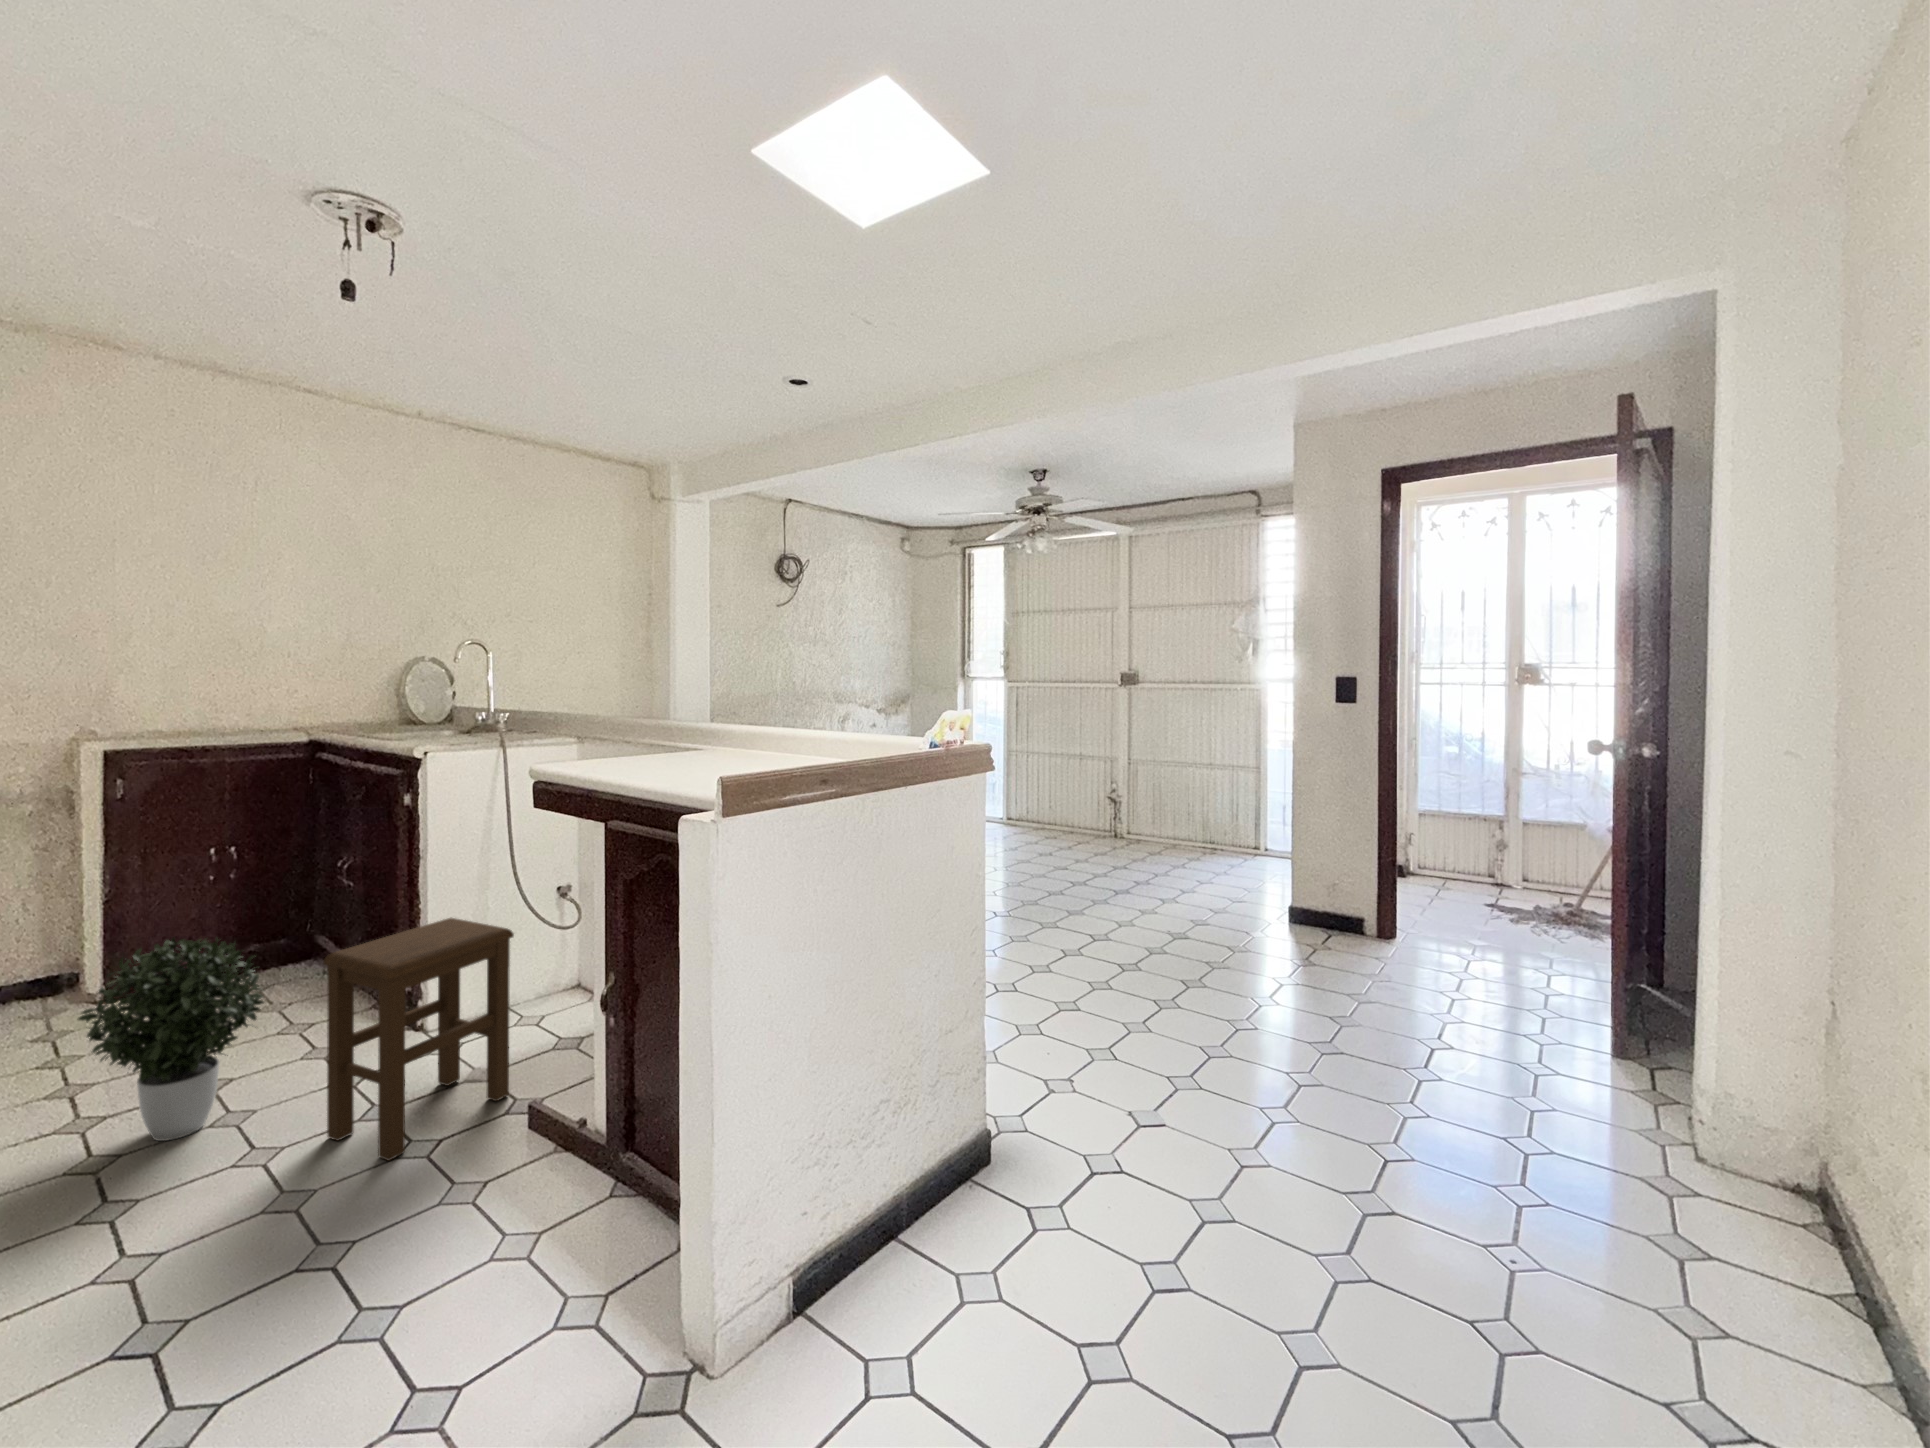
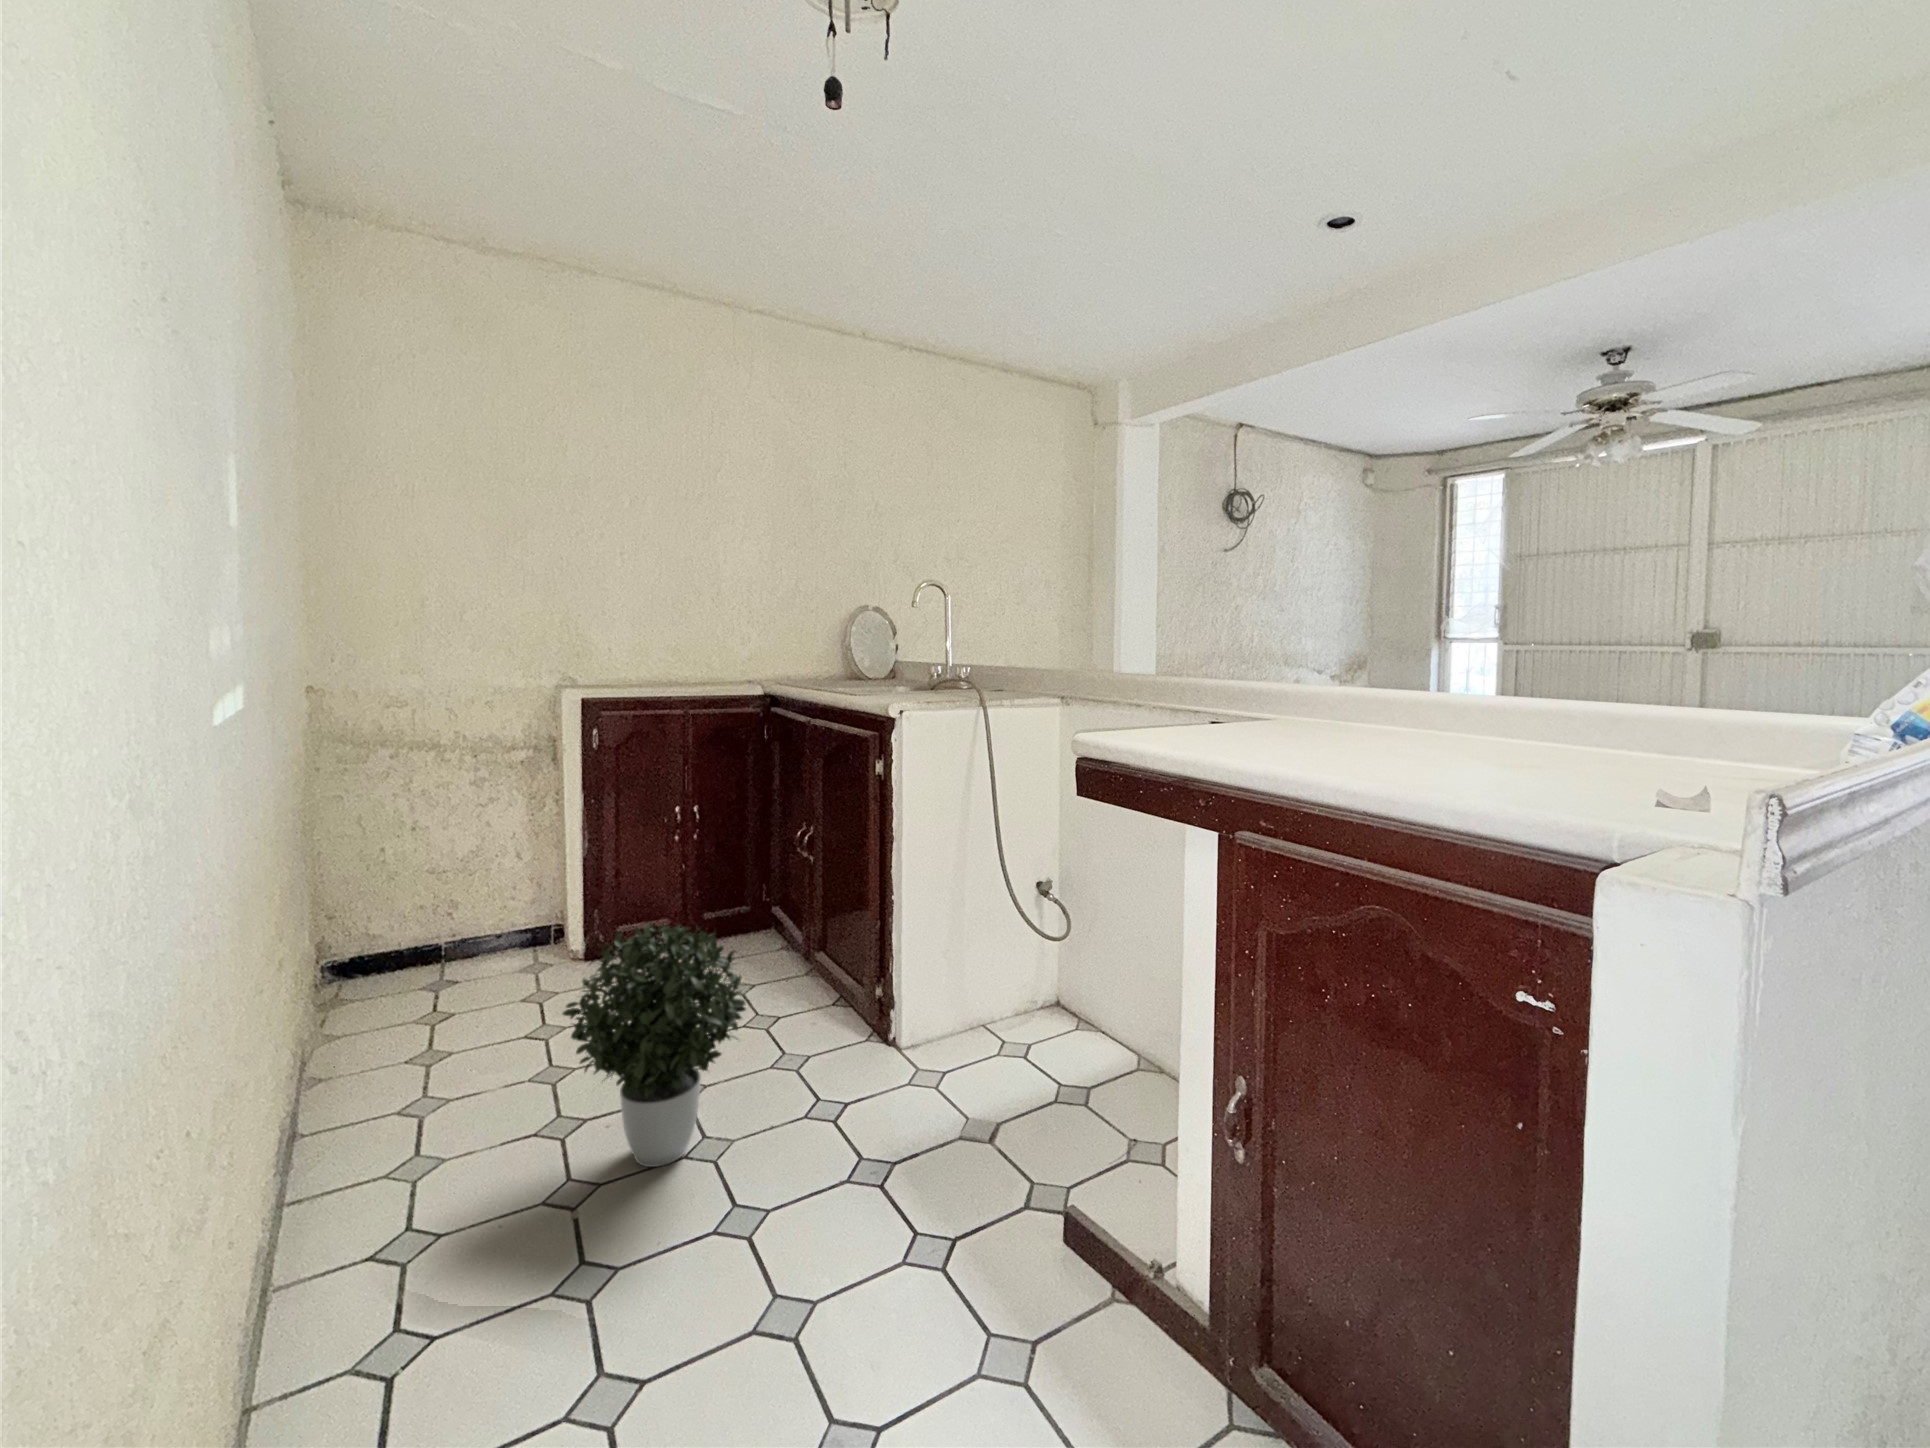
stool: present [323,918,514,1161] -> none [818,924,1034,1260]

